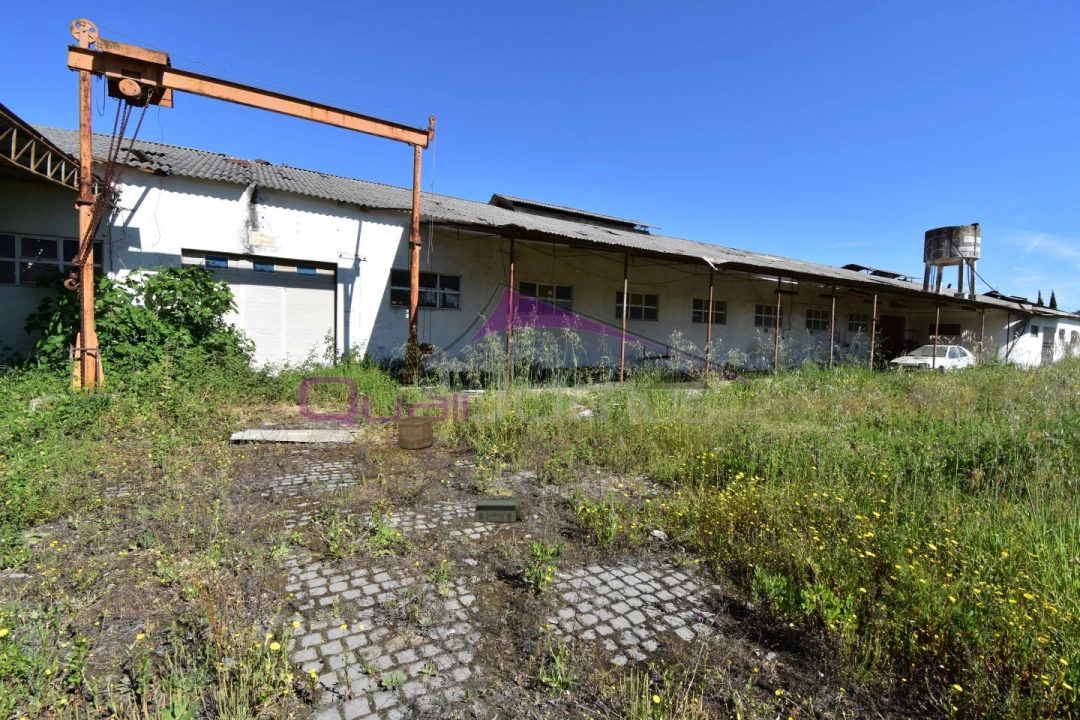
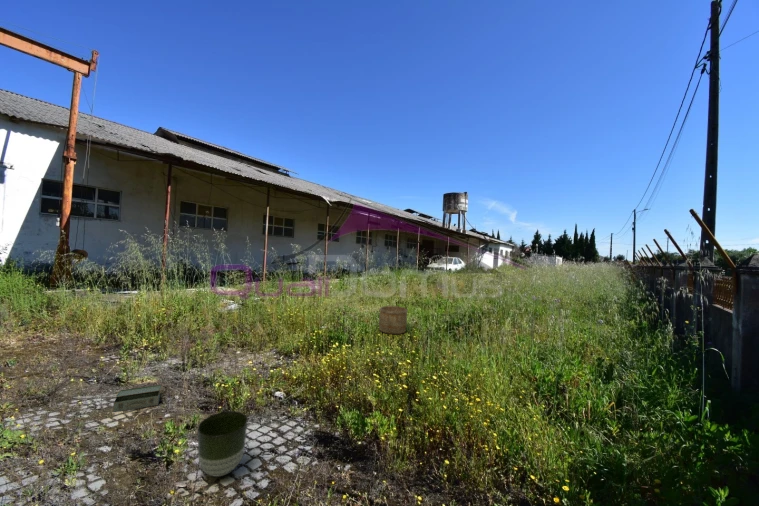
wooden bucket: present [397,416,433,449] -> present [379,306,408,334]
planter: none [570,542,627,620] -> present [198,411,247,477]

